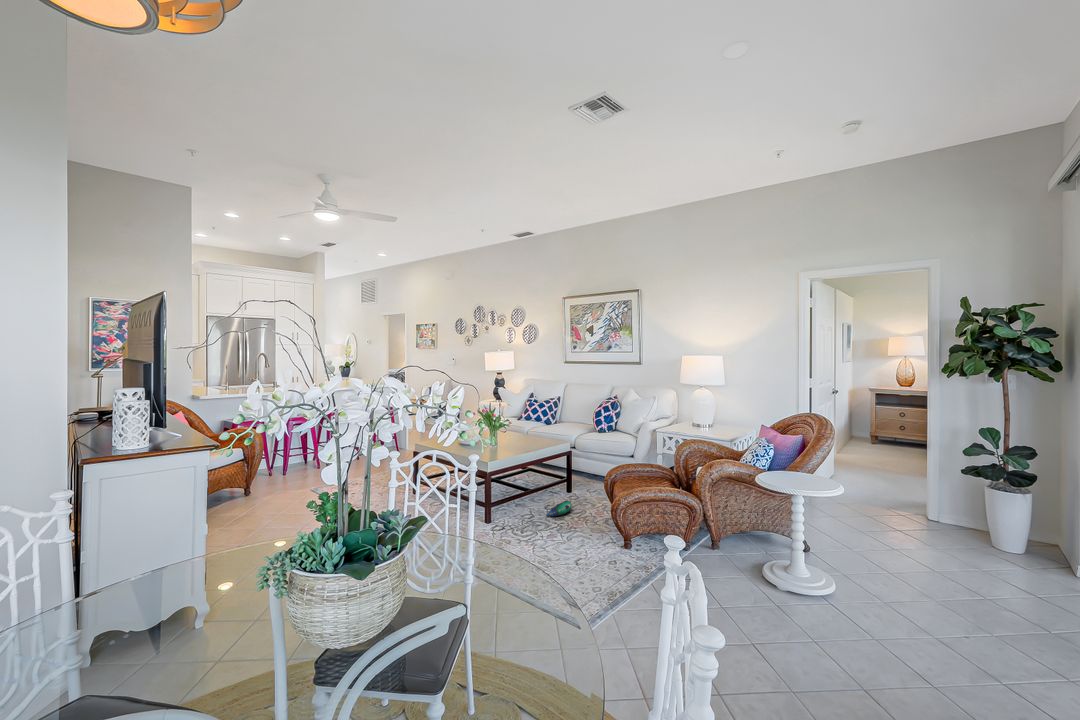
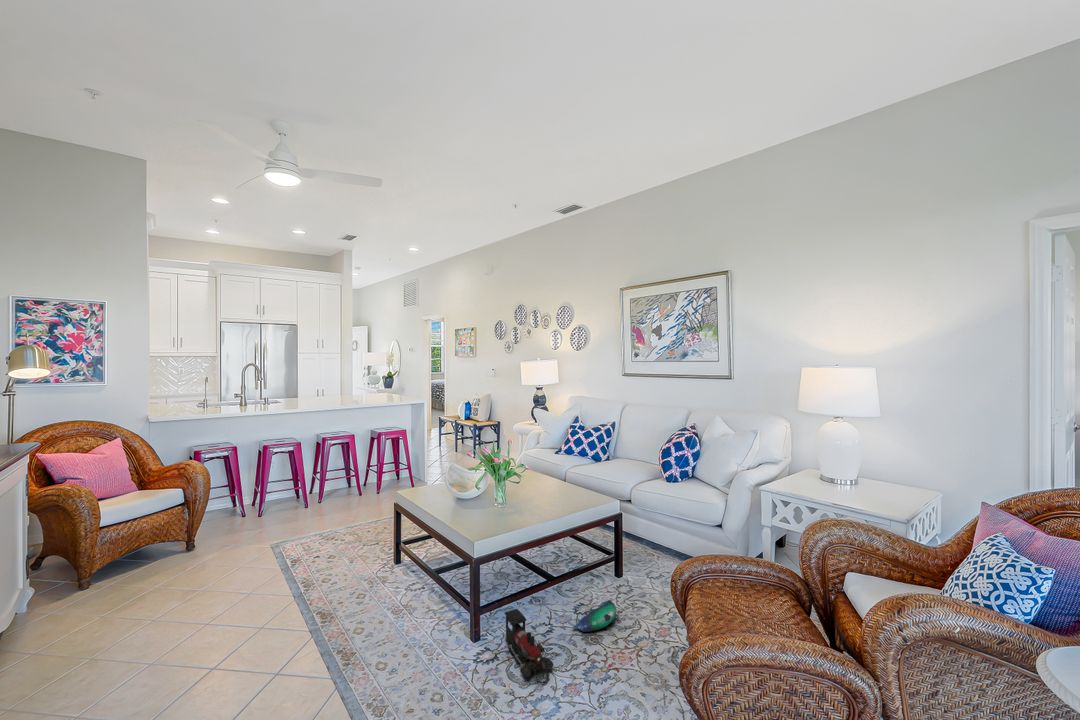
toy train: none [507,503,540,536] -> present [505,609,553,683]

